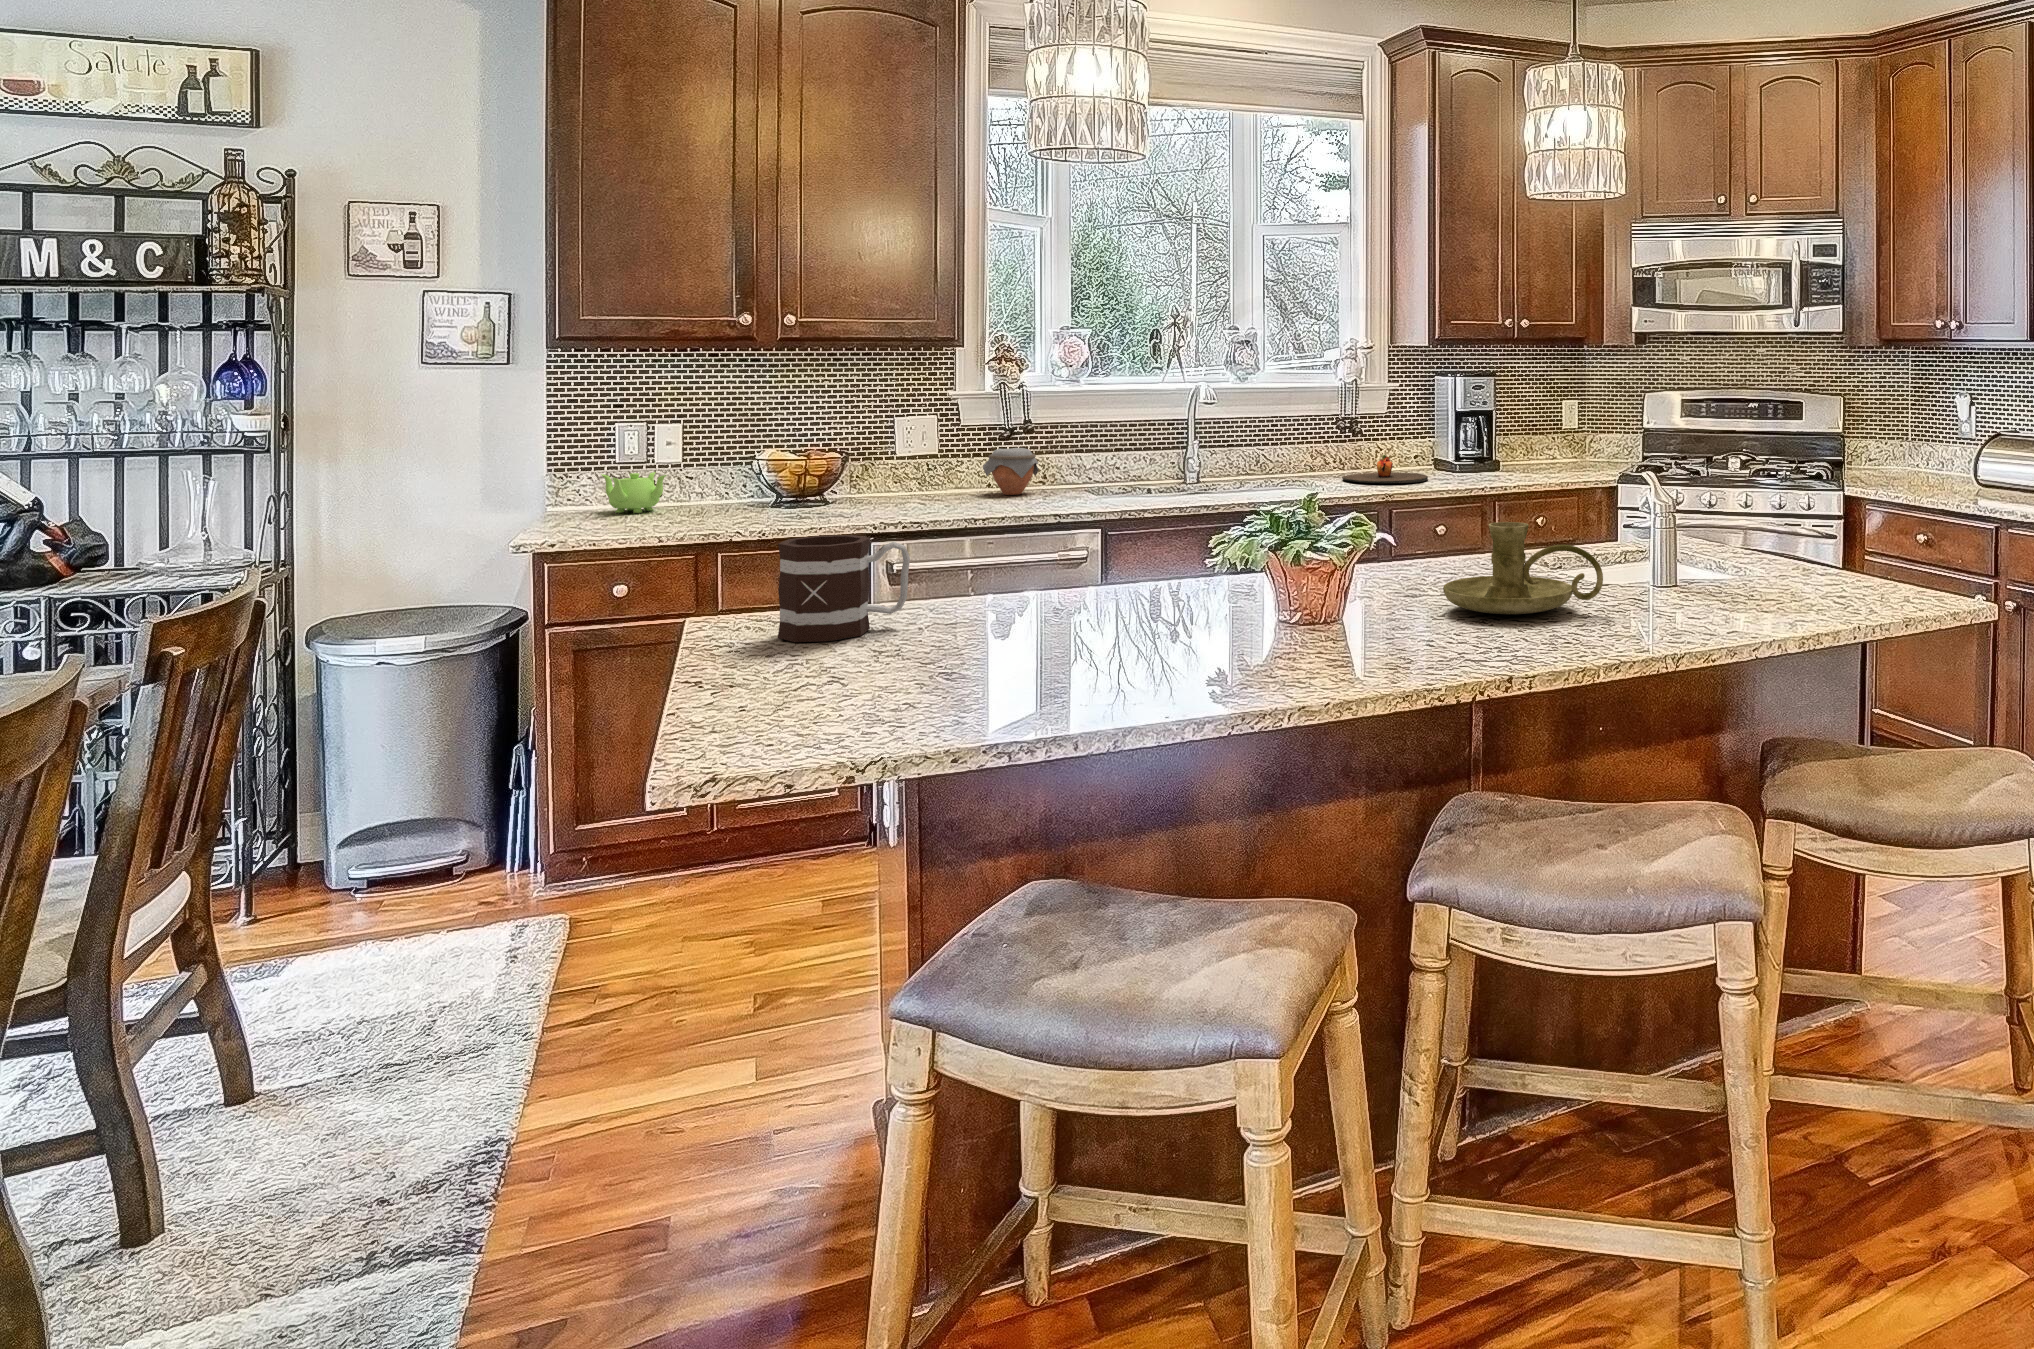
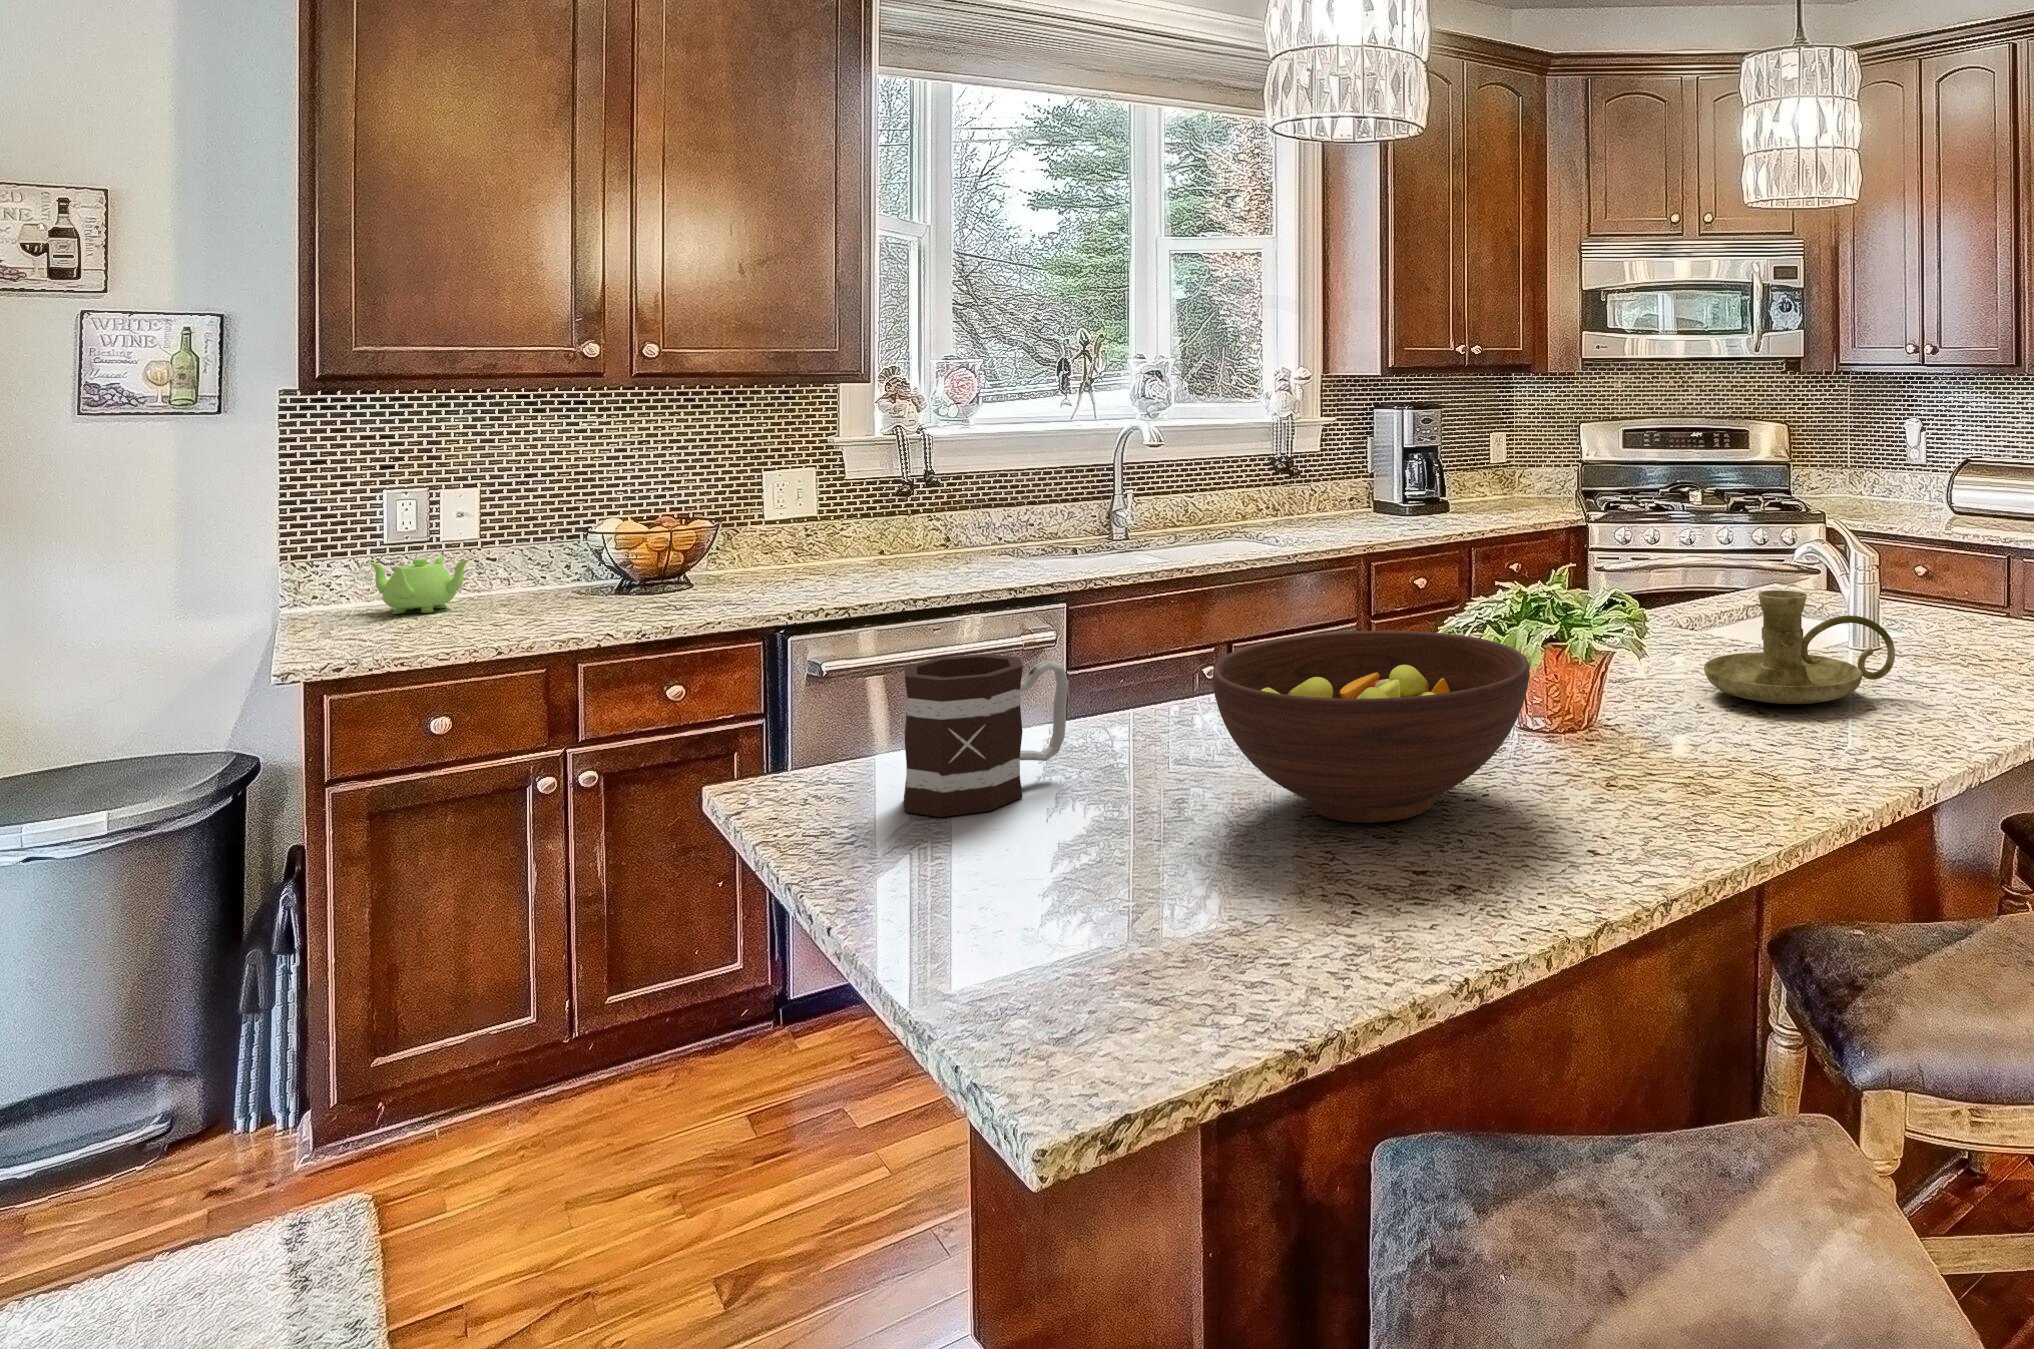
jar: present [983,448,1039,495] -> none [888,505,958,564]
plate: present [1342,455,1428,483] -> none [1295,498,1391,531]
fruit bowl: none [950,531,1194,662] -> present [1213,631,1529,823]

